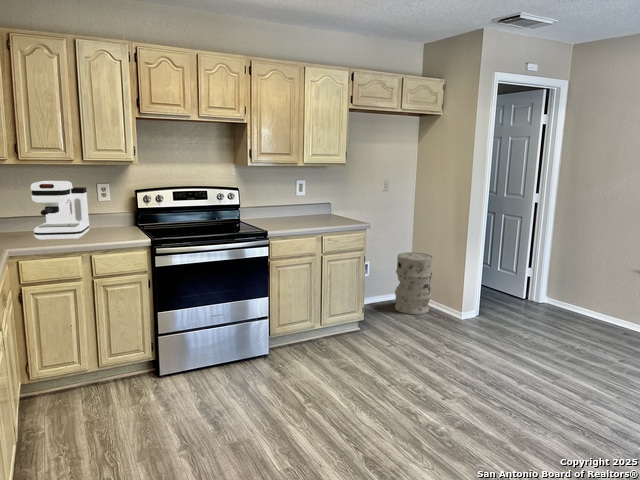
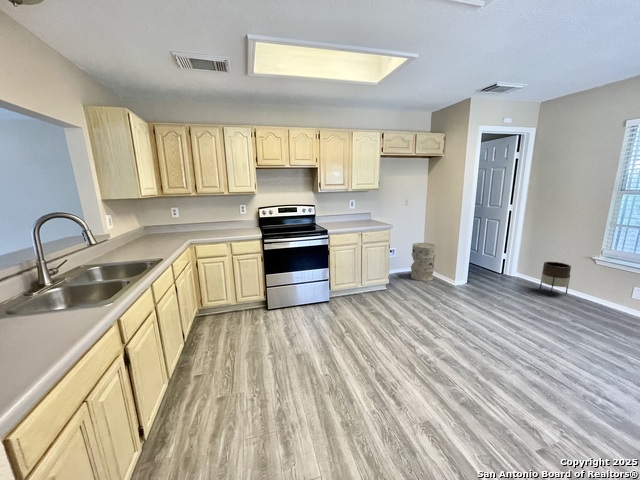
coffee maker: present [31,181,89,240] -> none [202,204,234,235]
planter: none [577,278,616,329] -> present [540,262,571,297]

